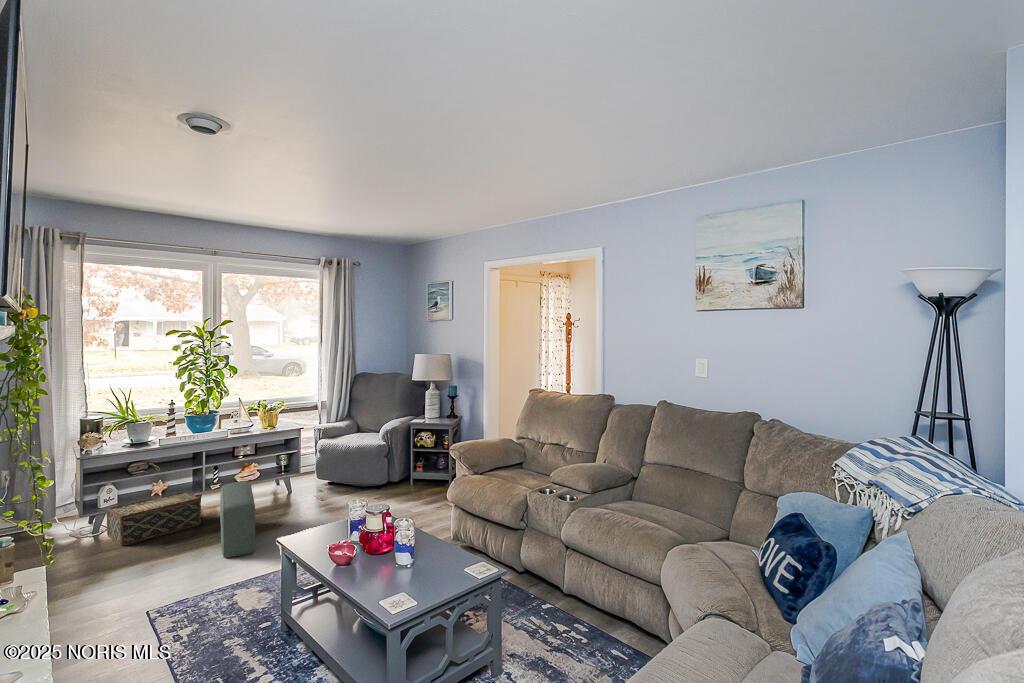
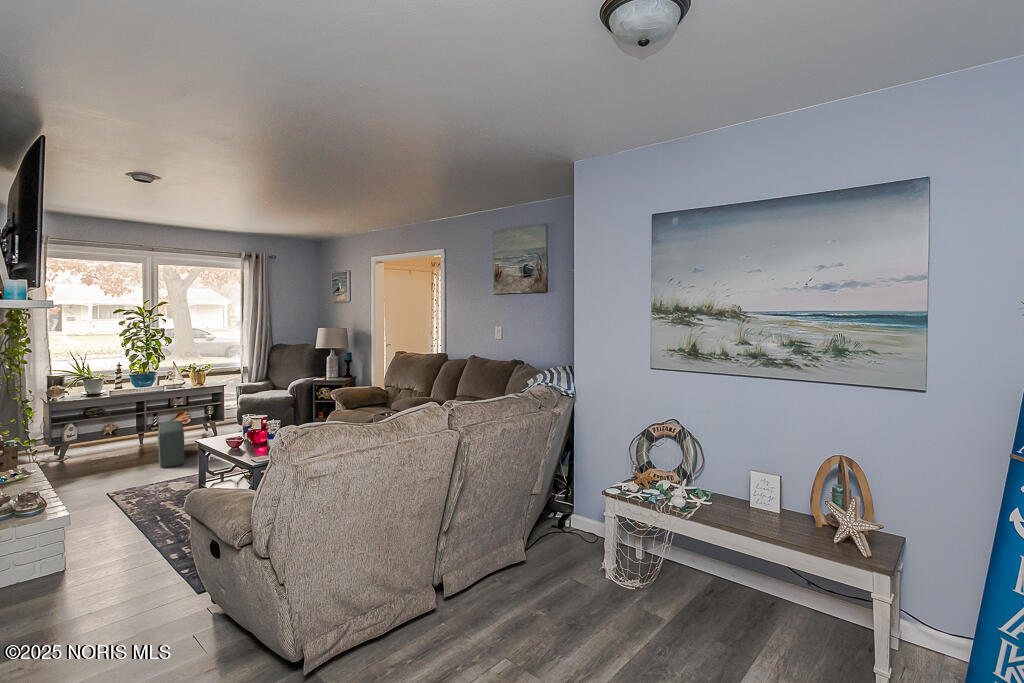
woven basket: present [107,492,201,546] -> none [71,430,144,464]

